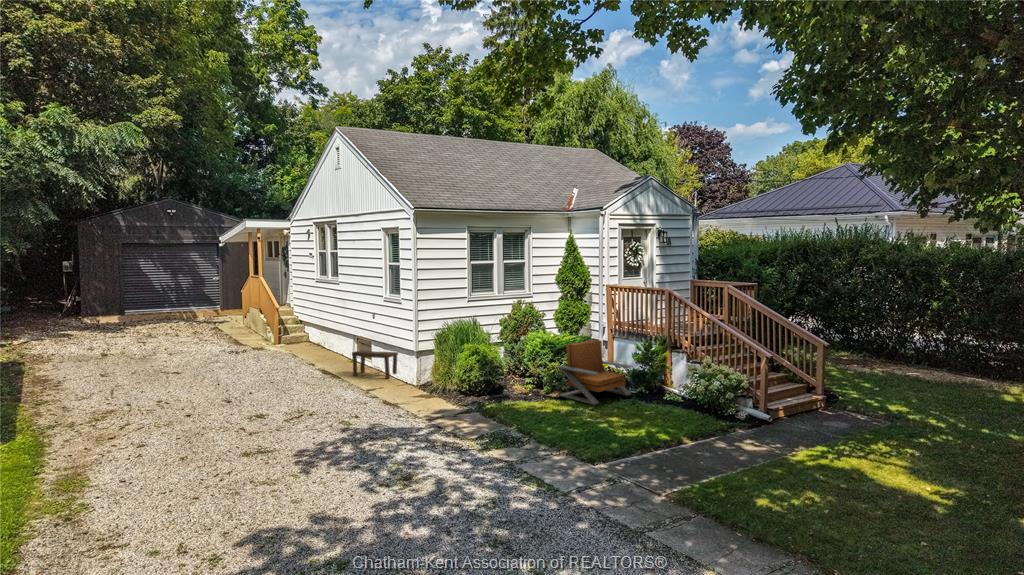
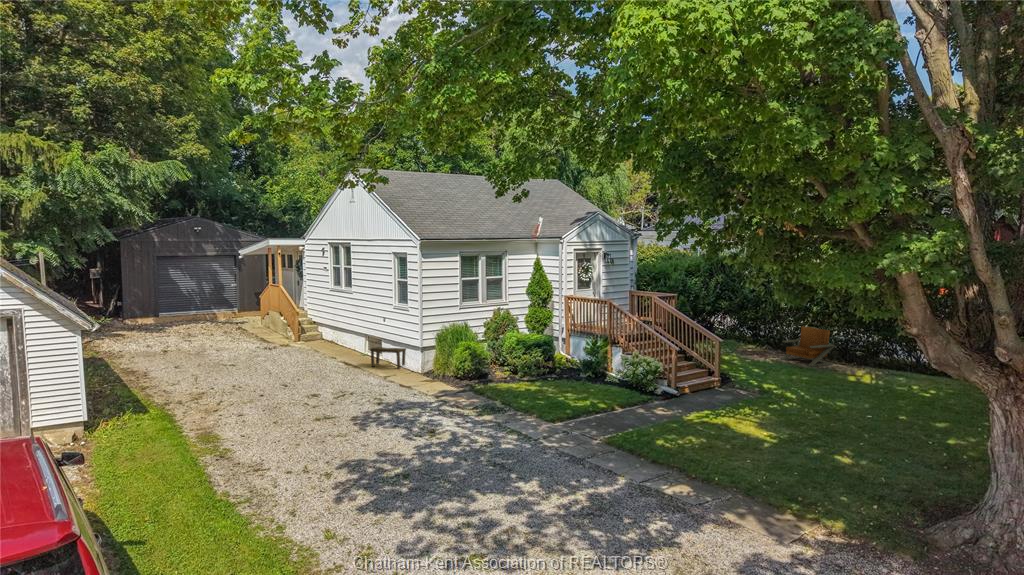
lounge chair: present [558,340,631,405] -> present [781,326,835,367]

